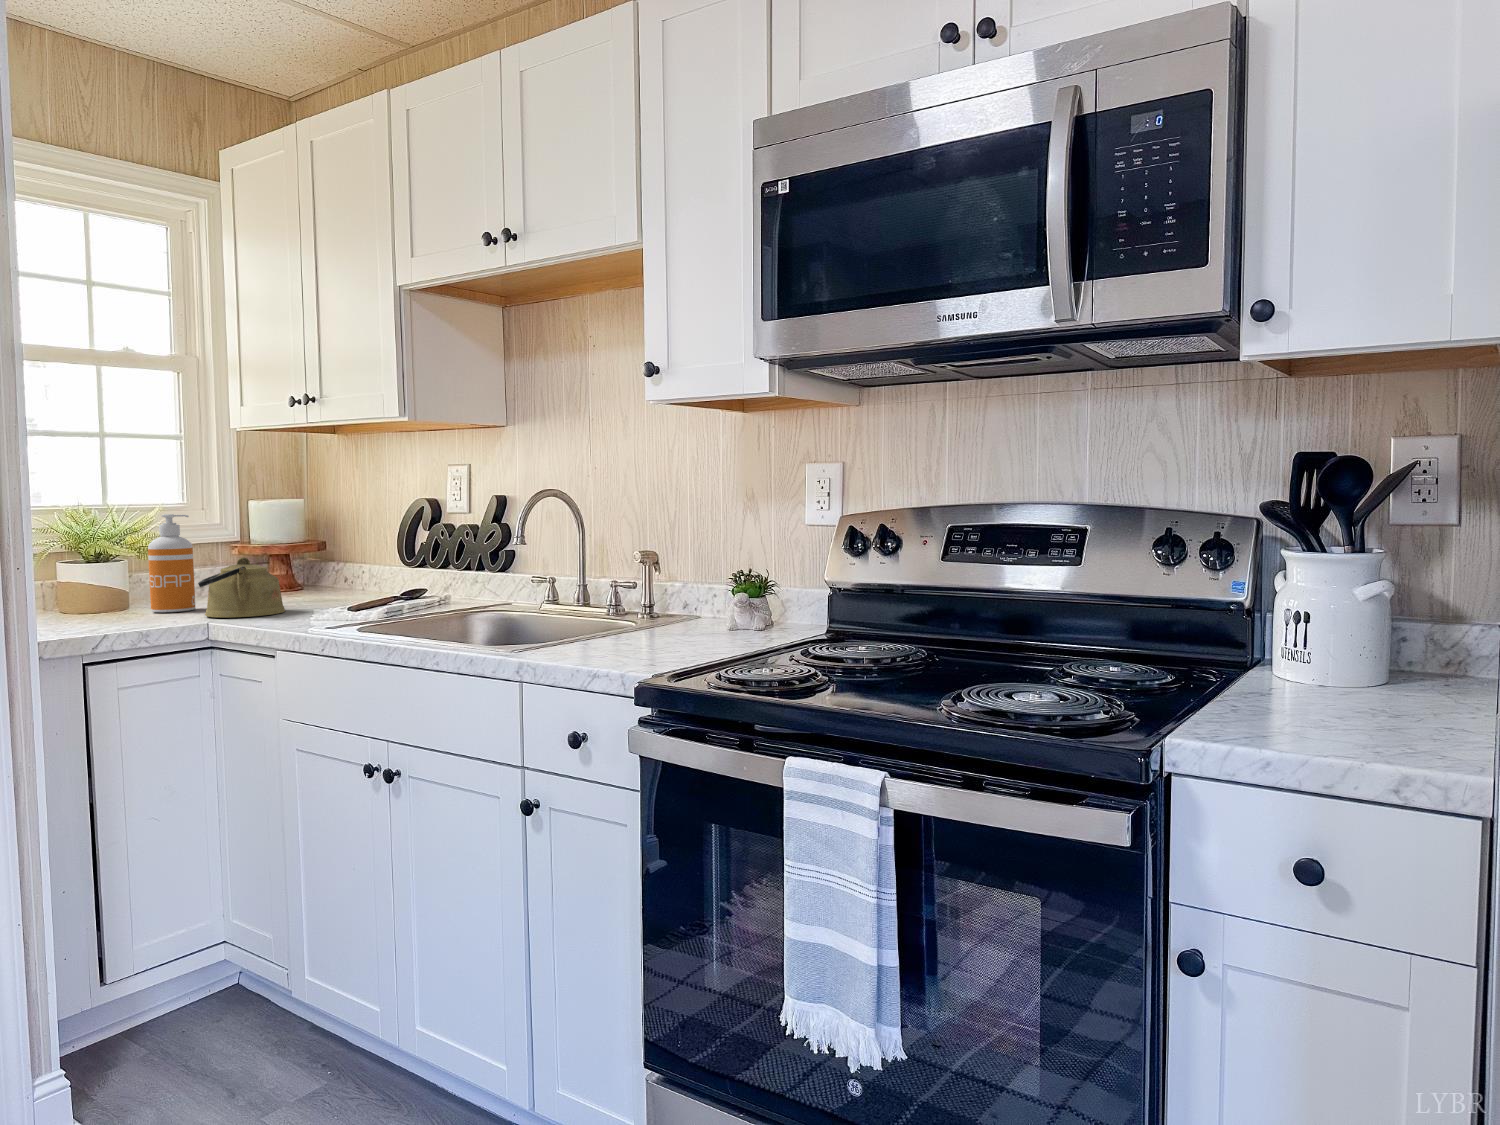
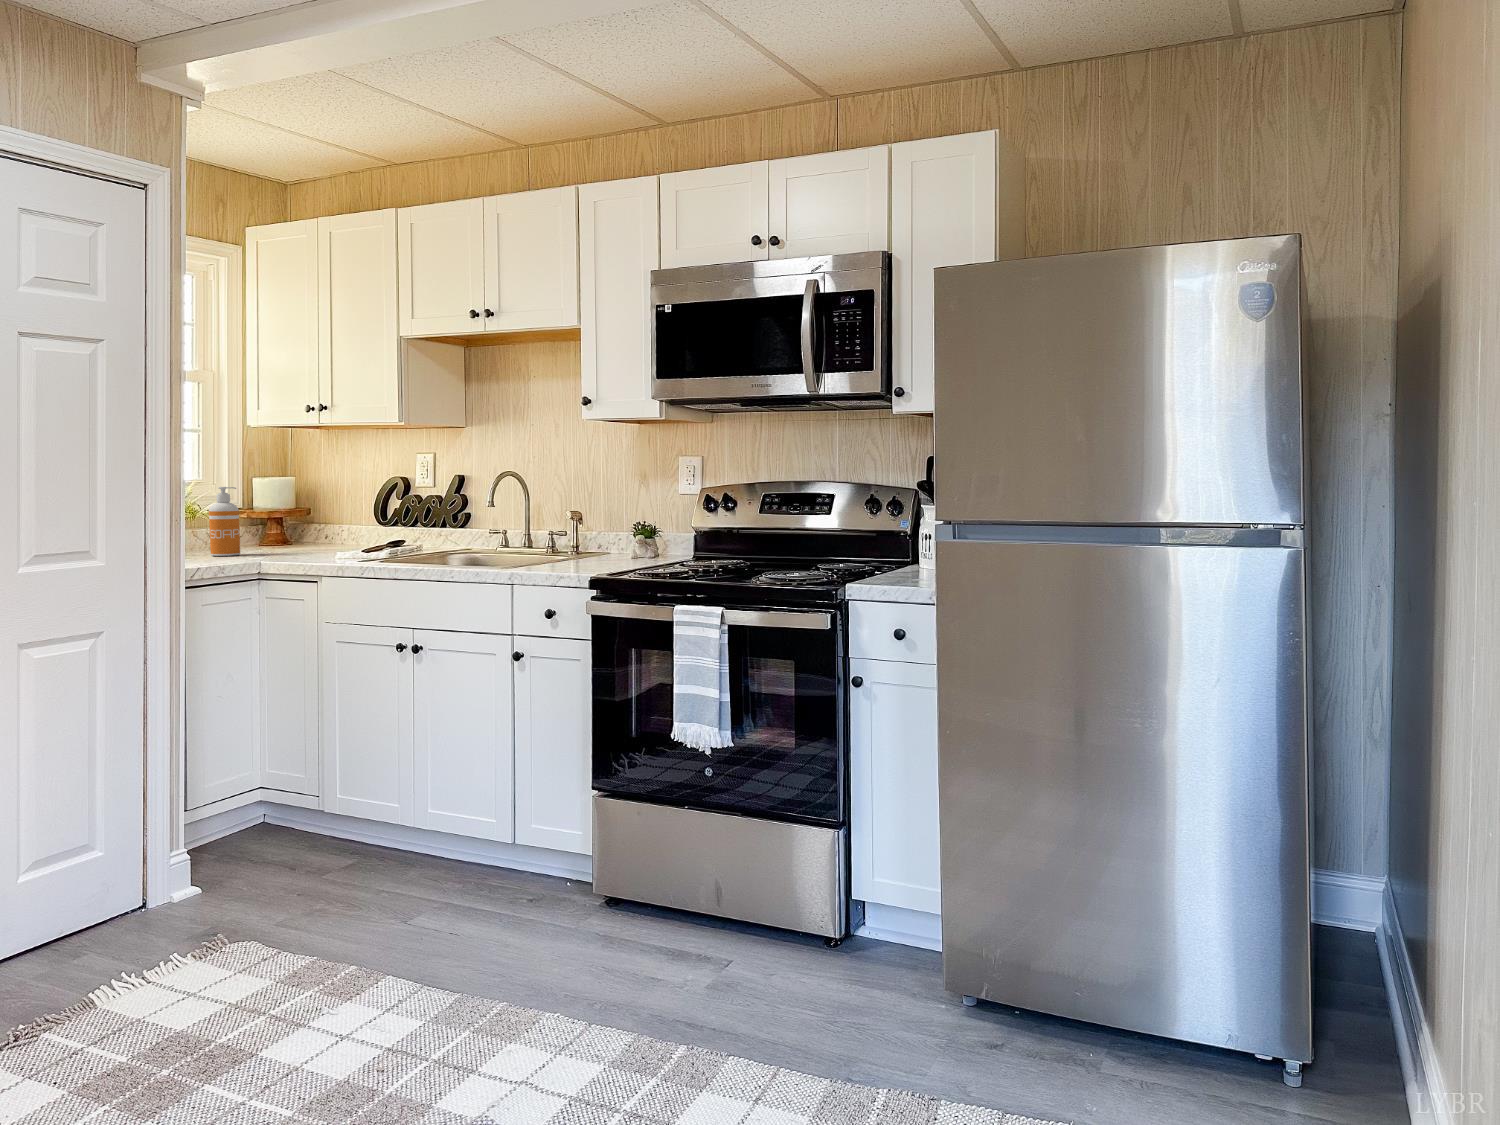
kettle: present [198,557,285,618] -> none [254,517,313,557]

